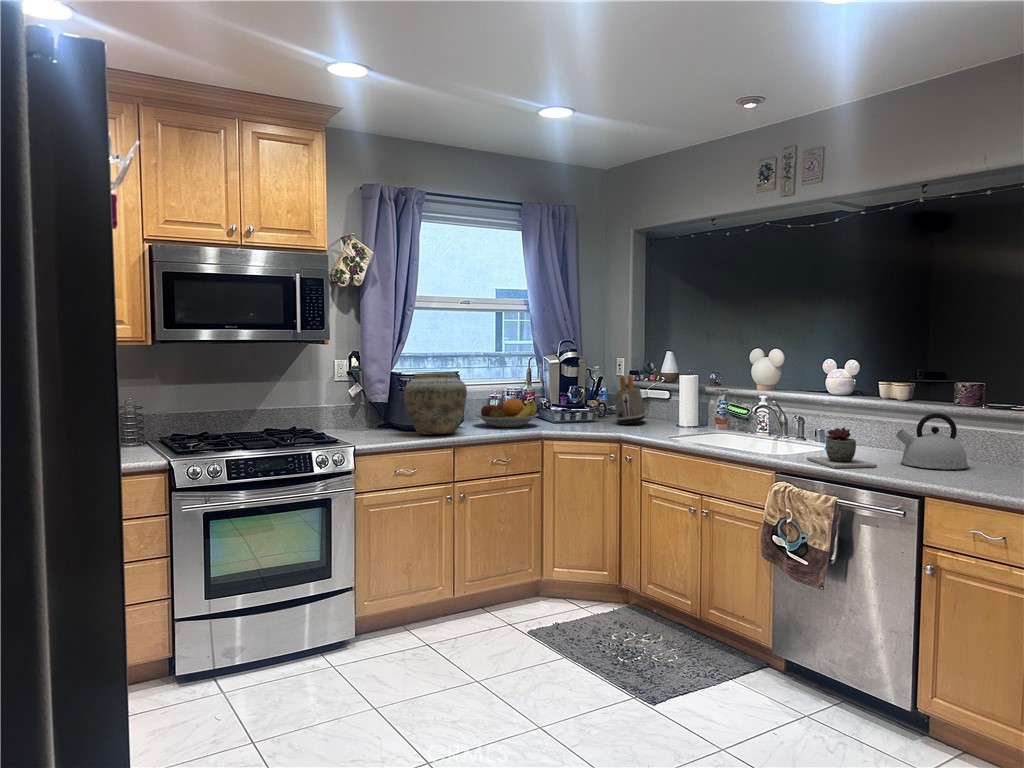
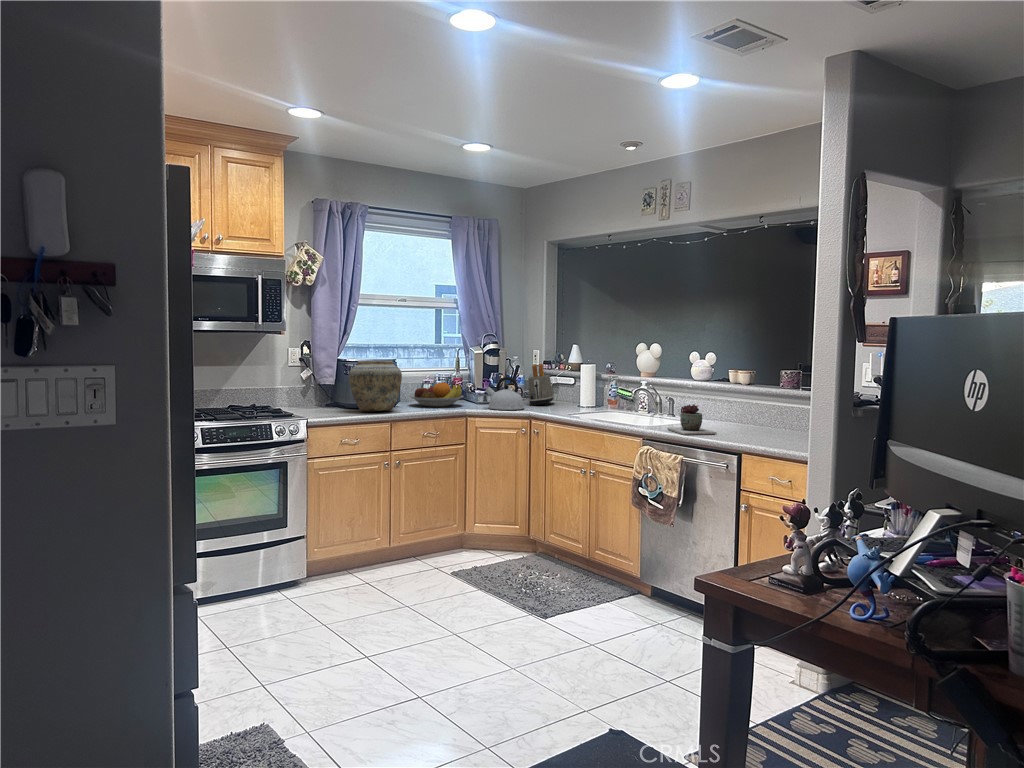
kettle: present [896,413,969,469] -> present [485,377,524,410]

